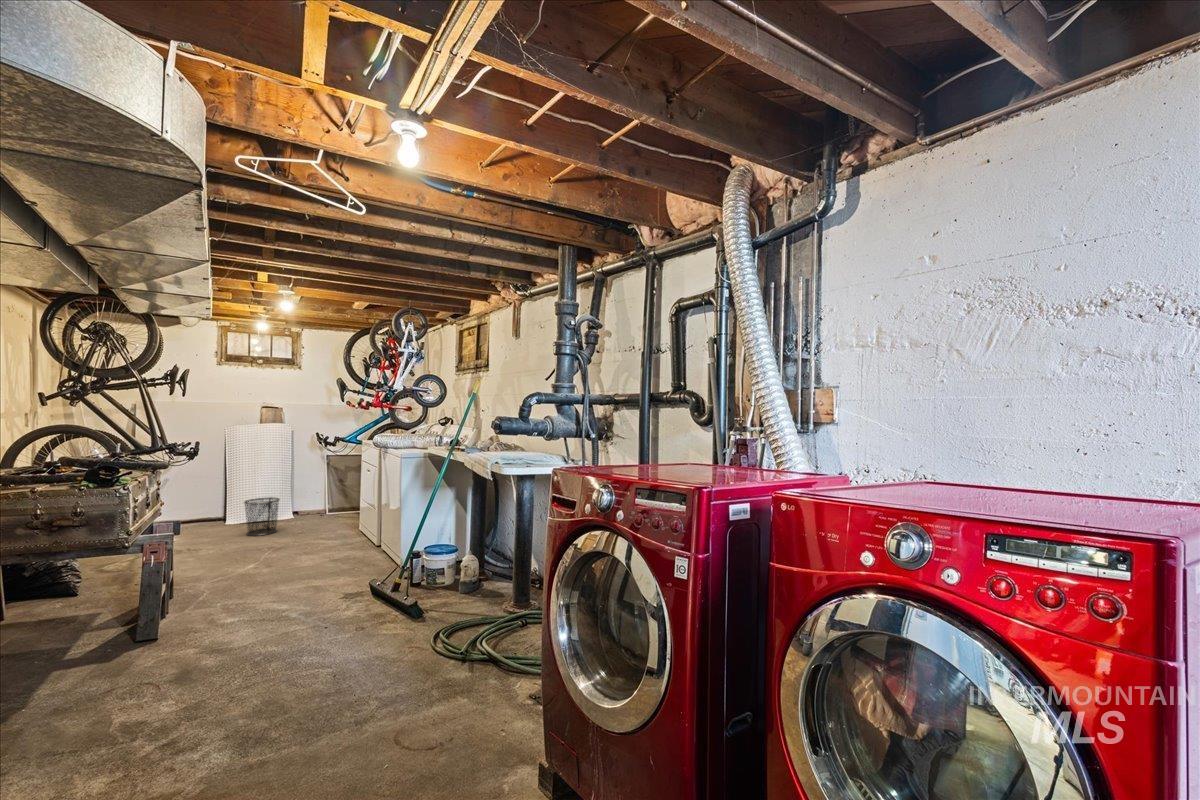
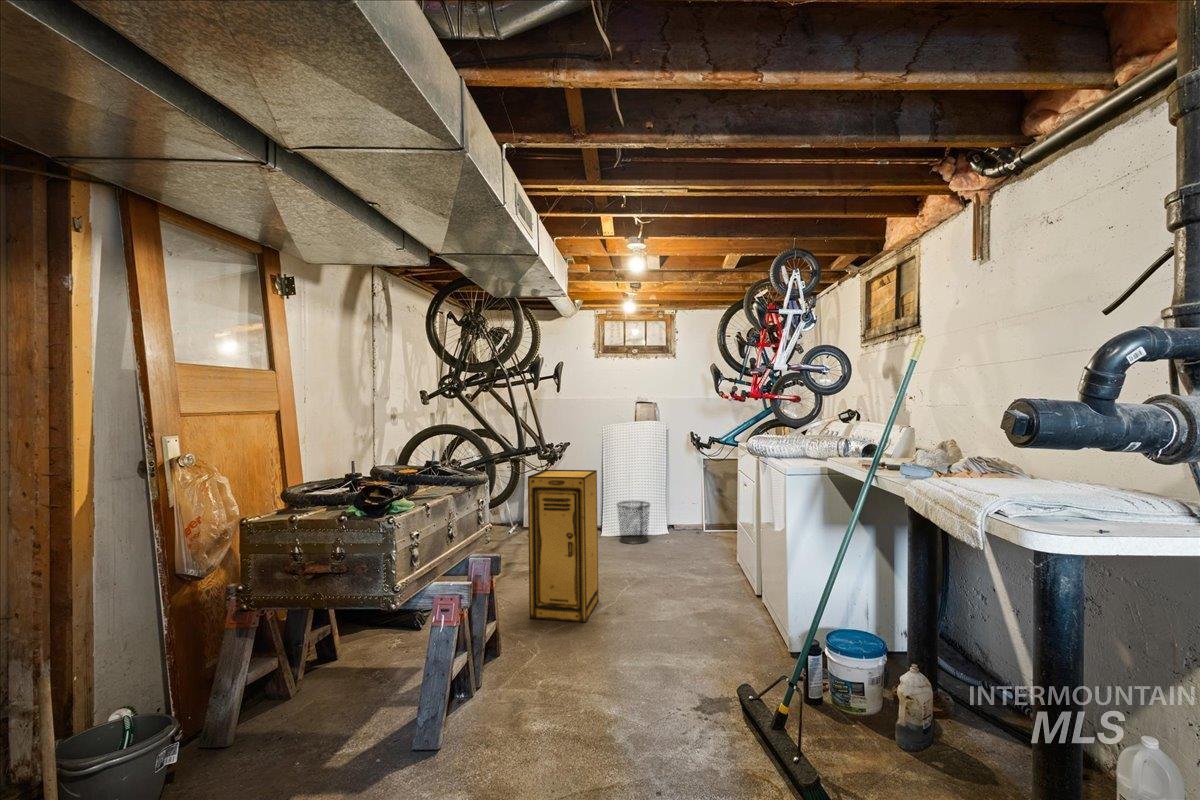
storage cabinet: none [183,468,247,596] -> present [528,470,599,622]

